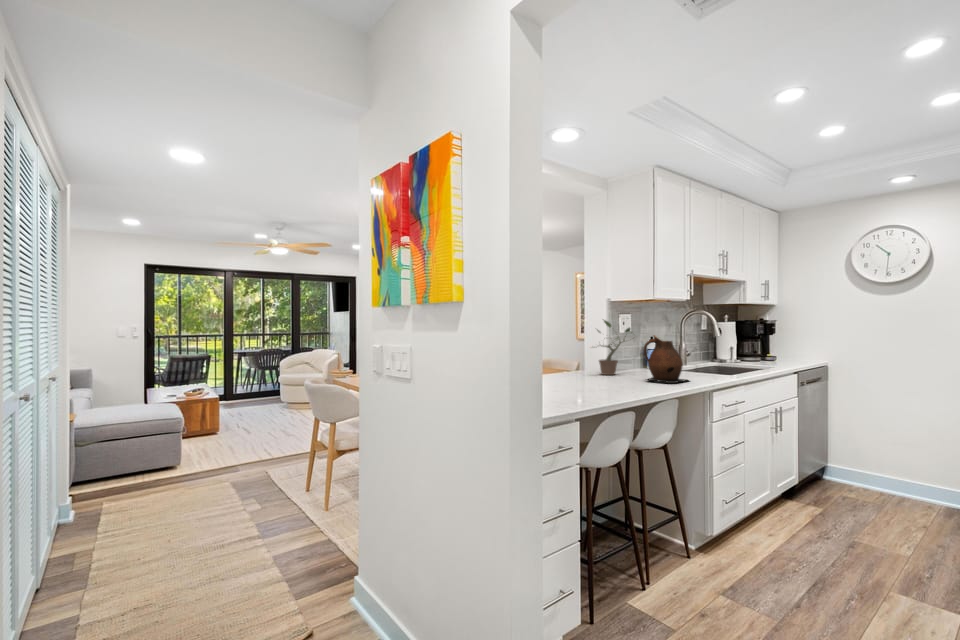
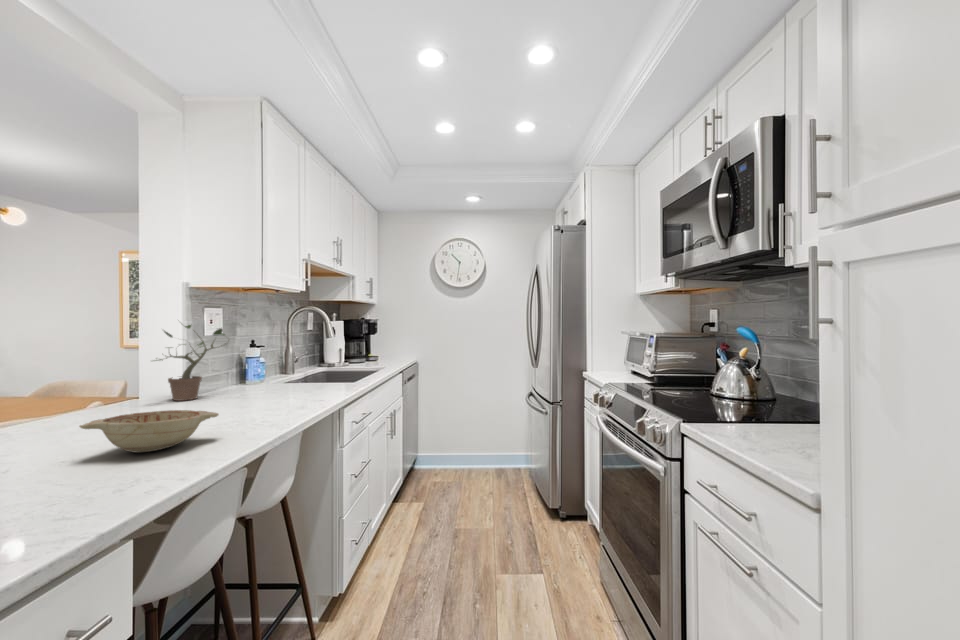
ceramic pitcher: present [644,335,688,383] -> none [245,338,310,406]
decorative bowl: none [564,374,626,394] -> present [79,410,219,453]

